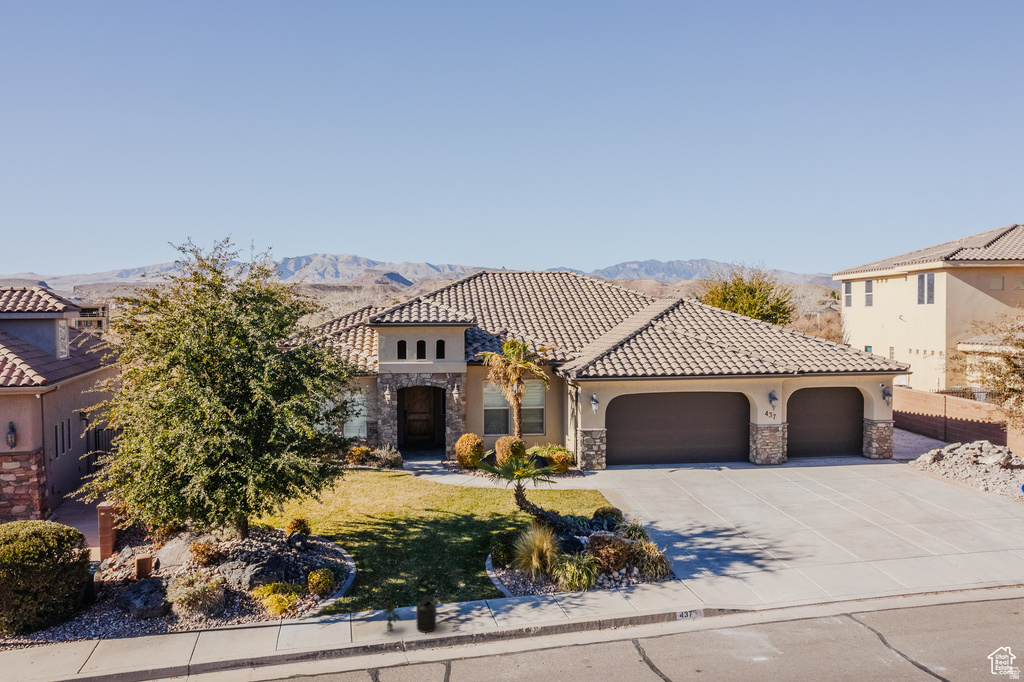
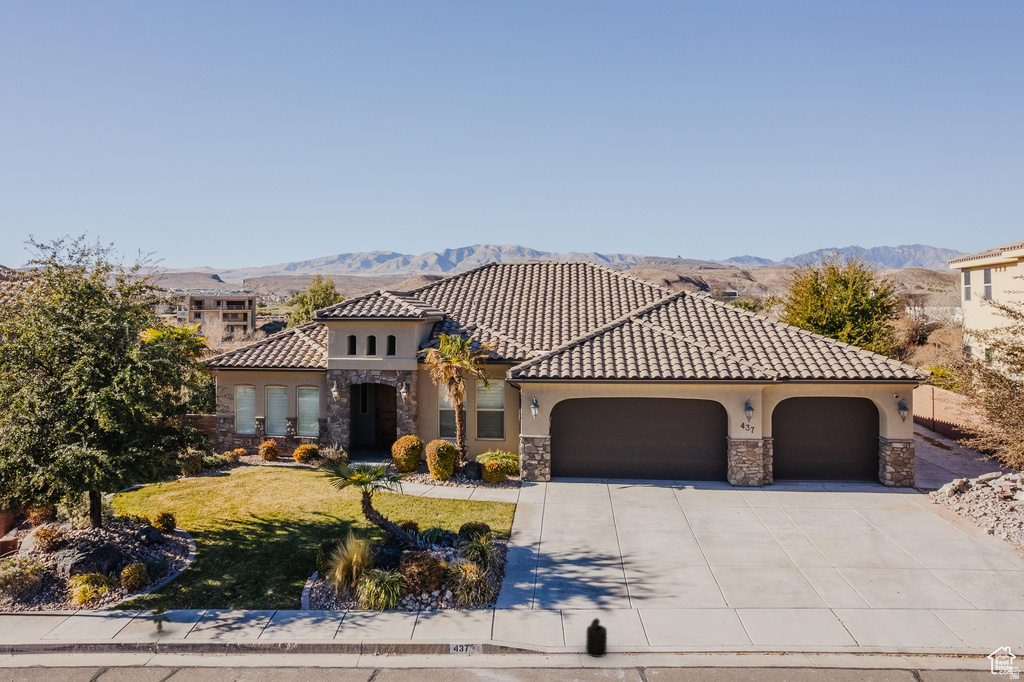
trash can: present [416,595,437,632] -> present [586,618,607,657]

